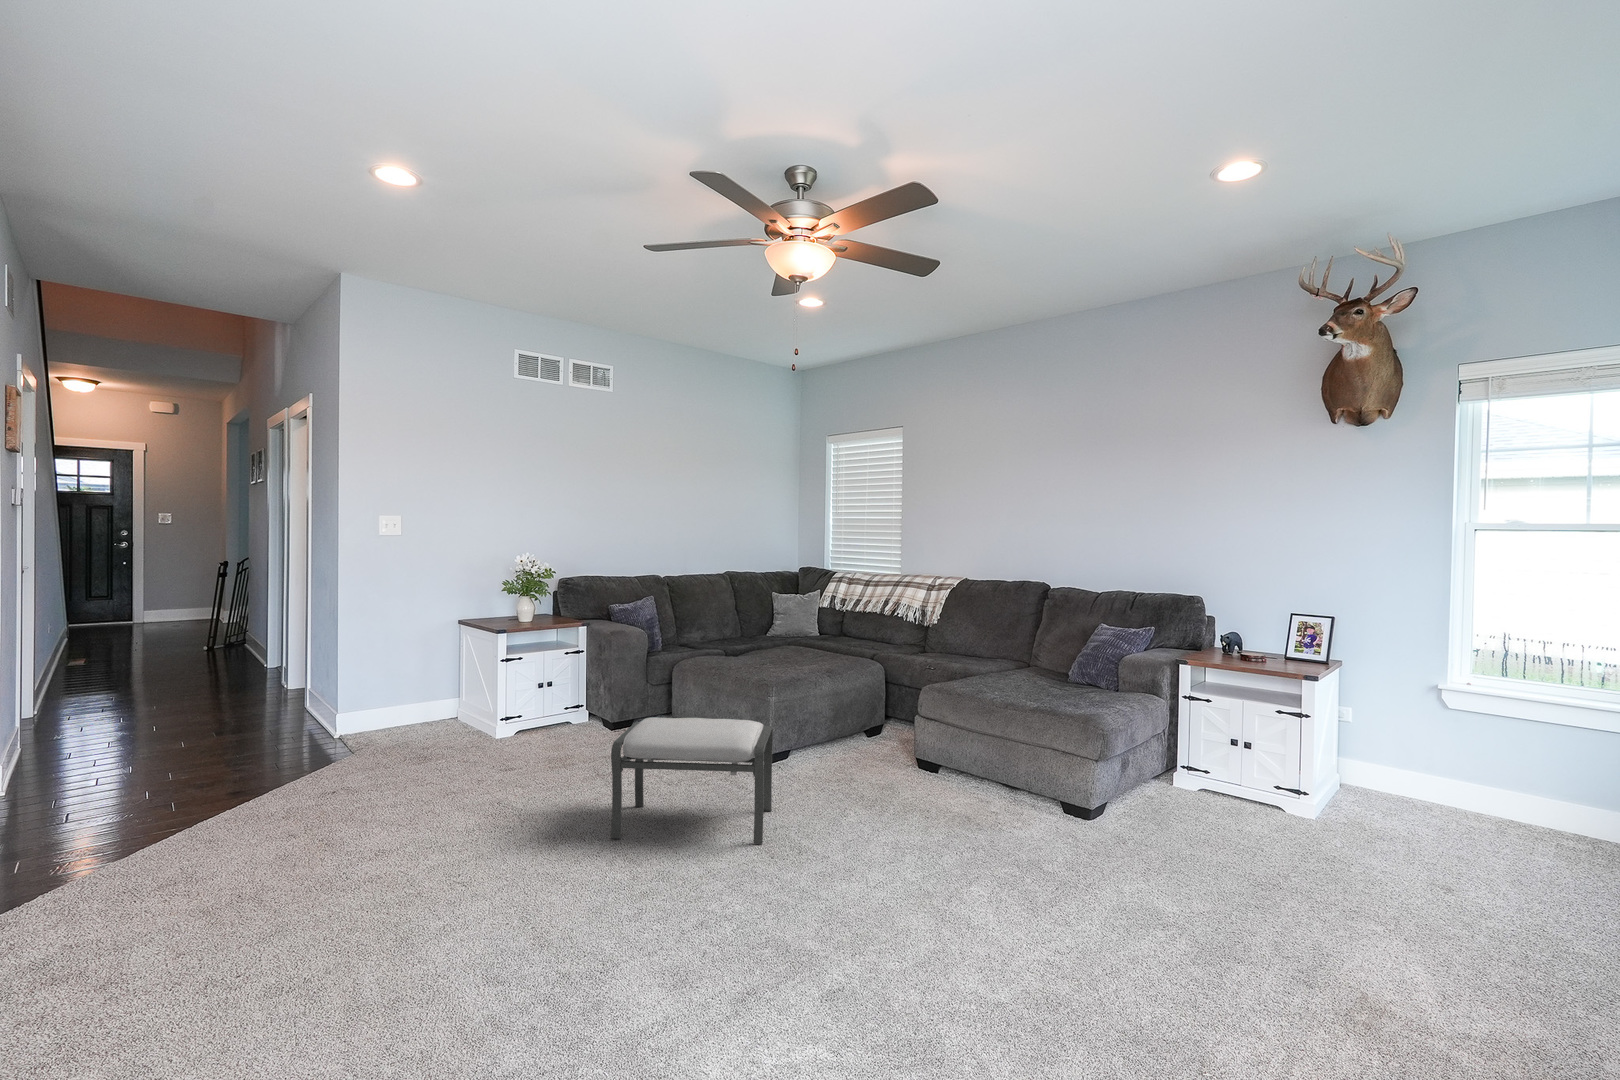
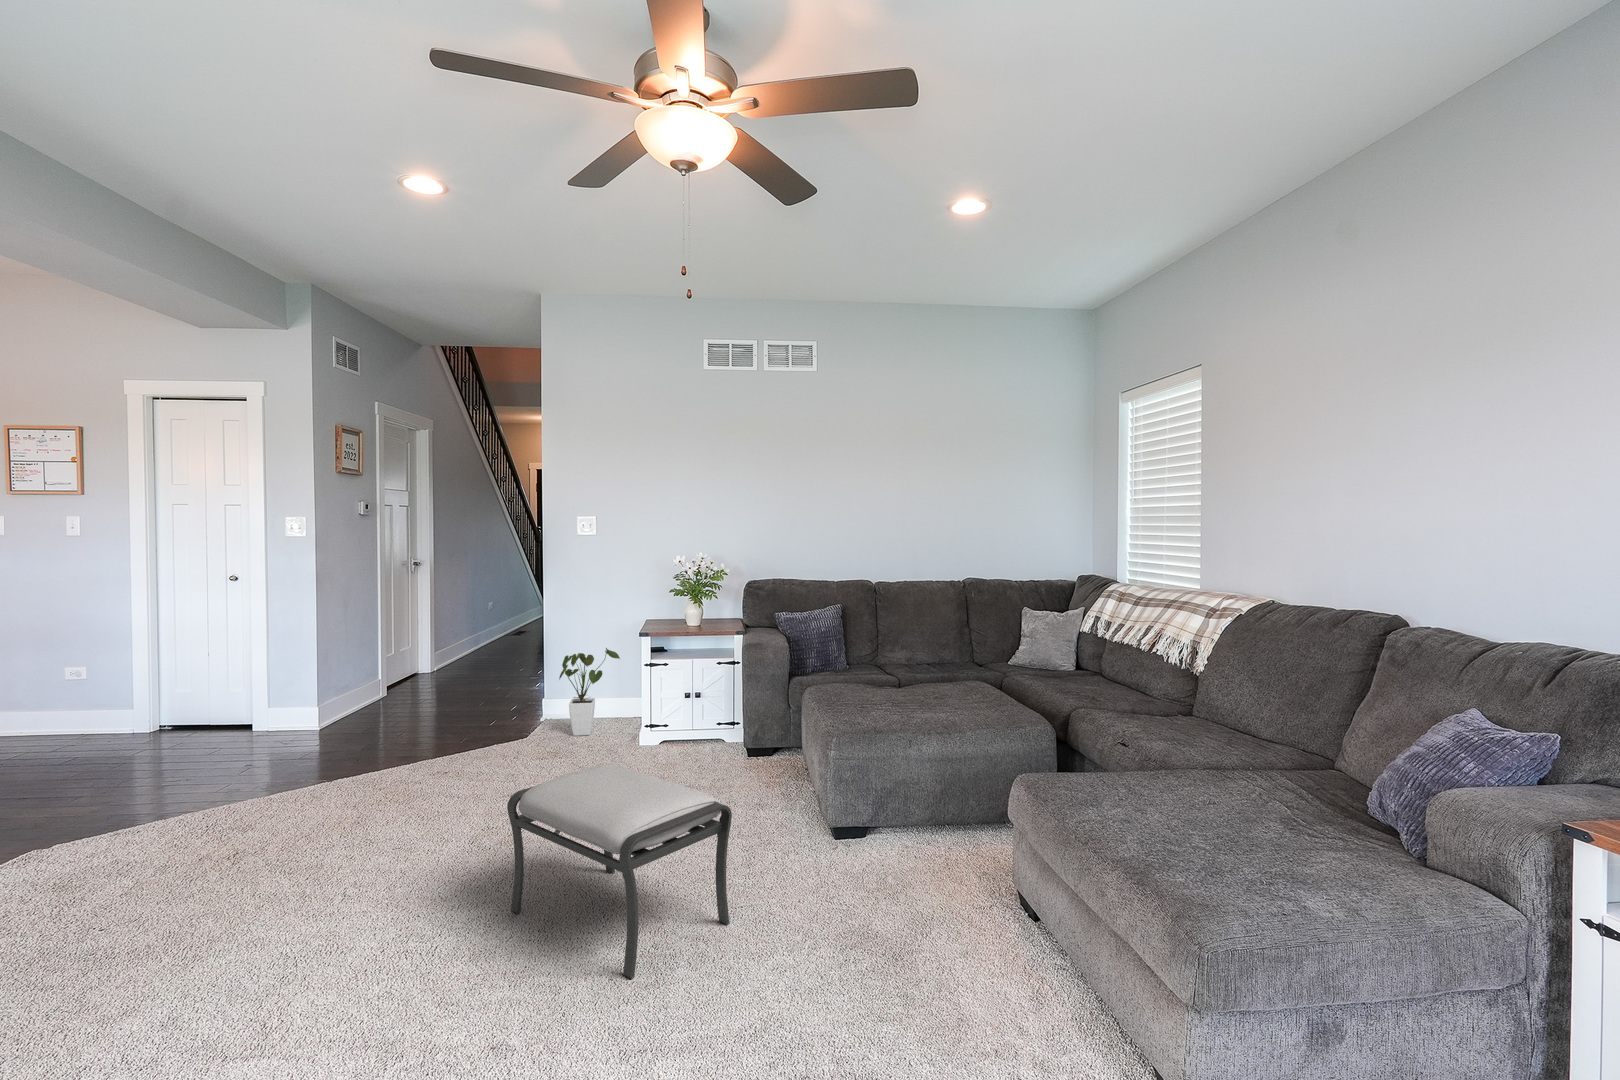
house plant: none [381,649,443,739] -> present [559,648,620,736]

